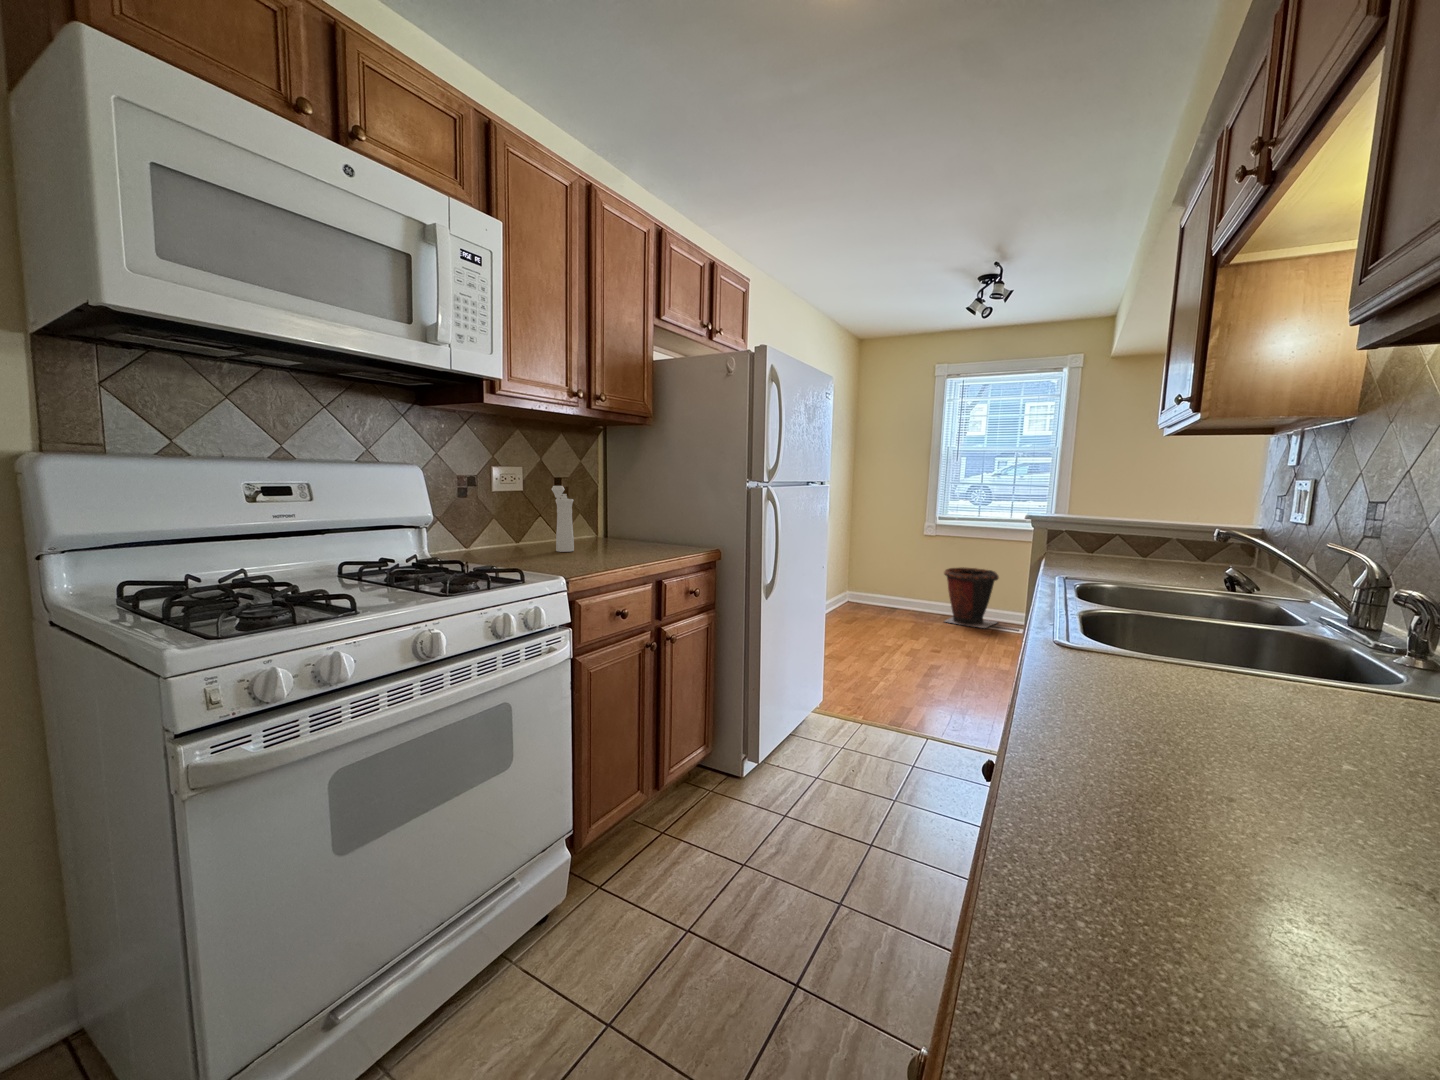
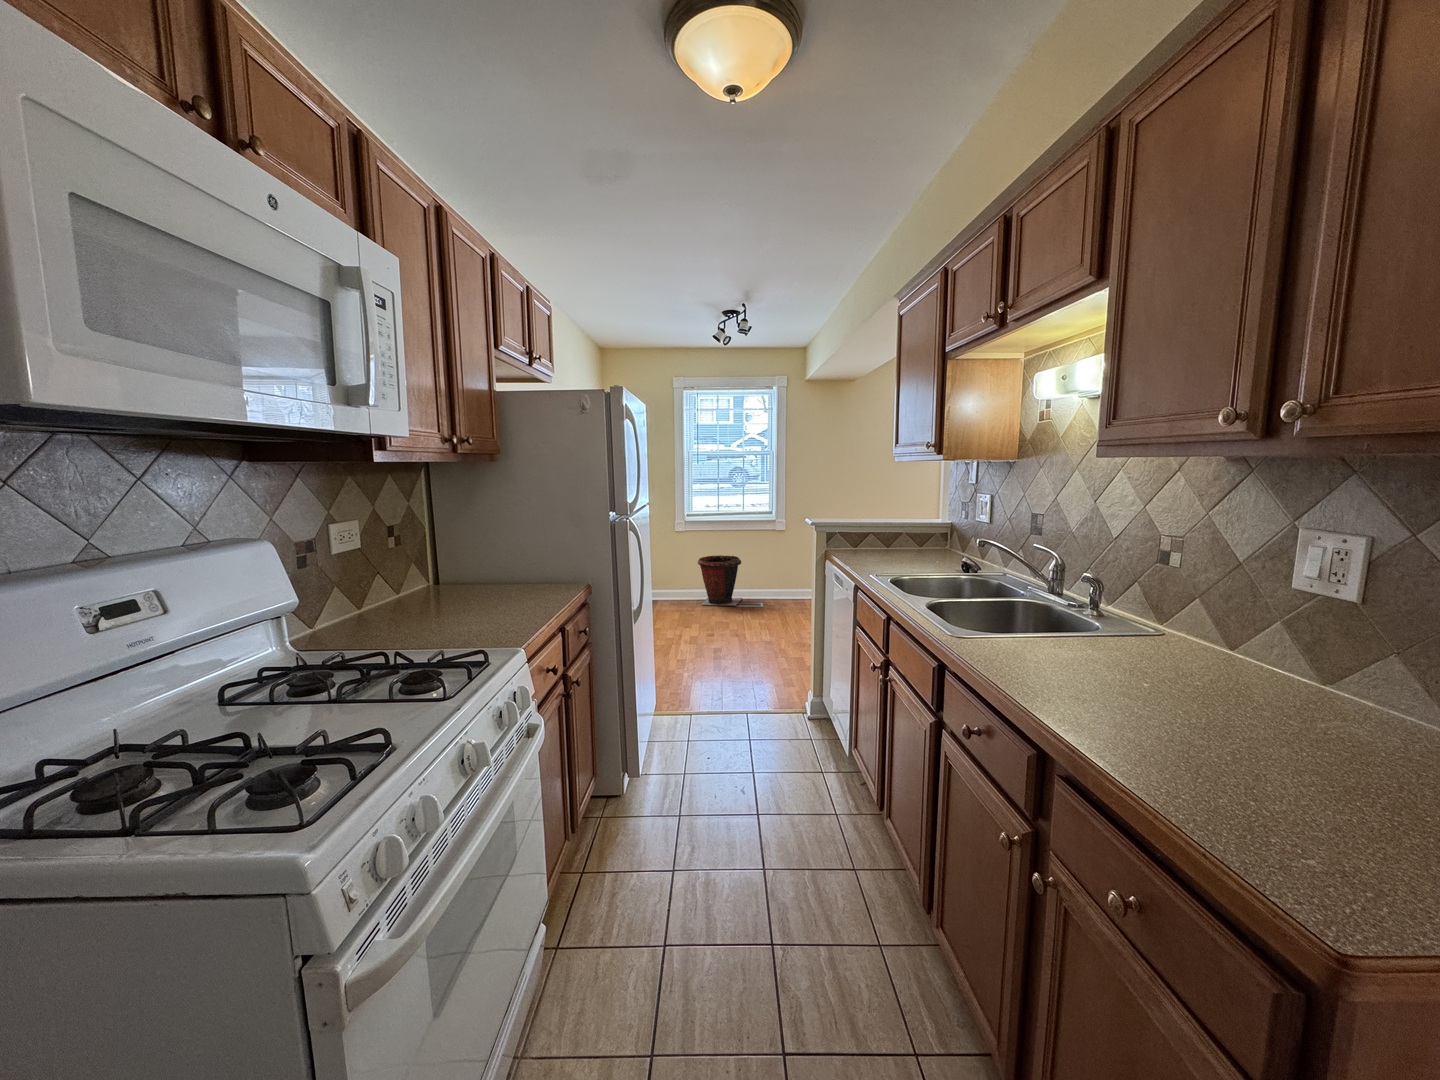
pepper mill: present [551,486,574,552] -> none [402,537,446,612]

